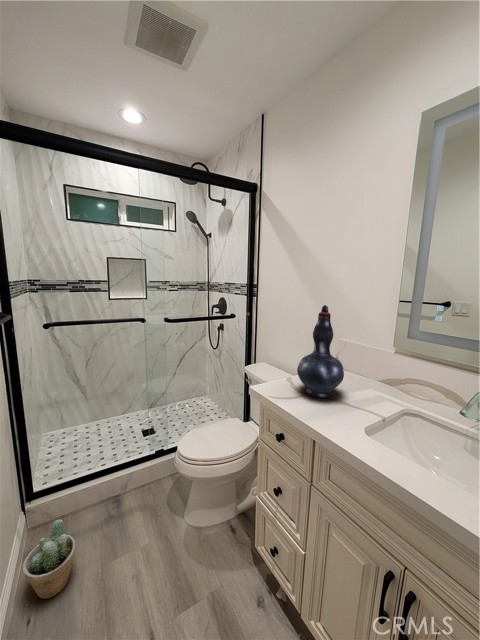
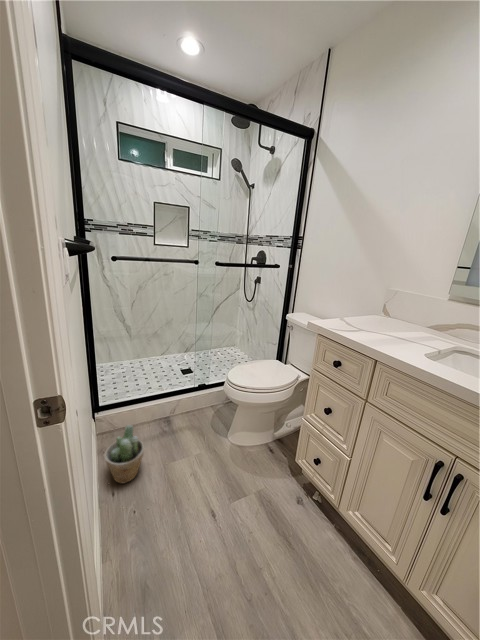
decorative vase: present [297,305,344,398] -> none [356,246,402,333]

